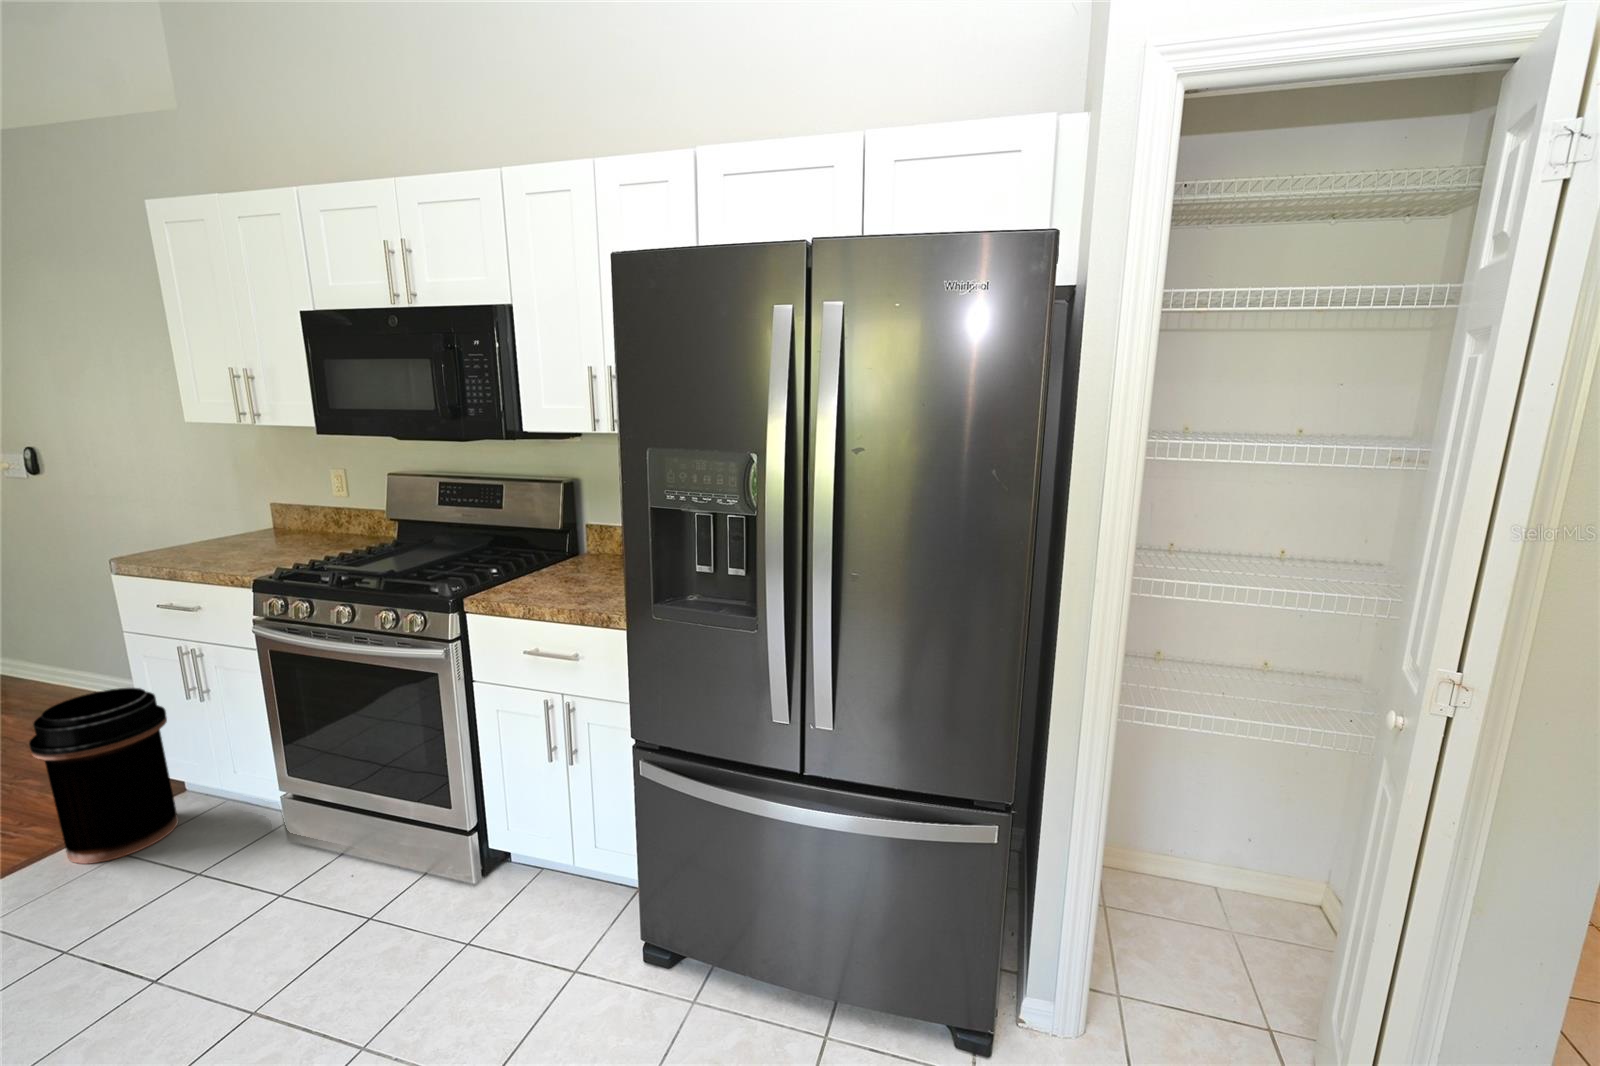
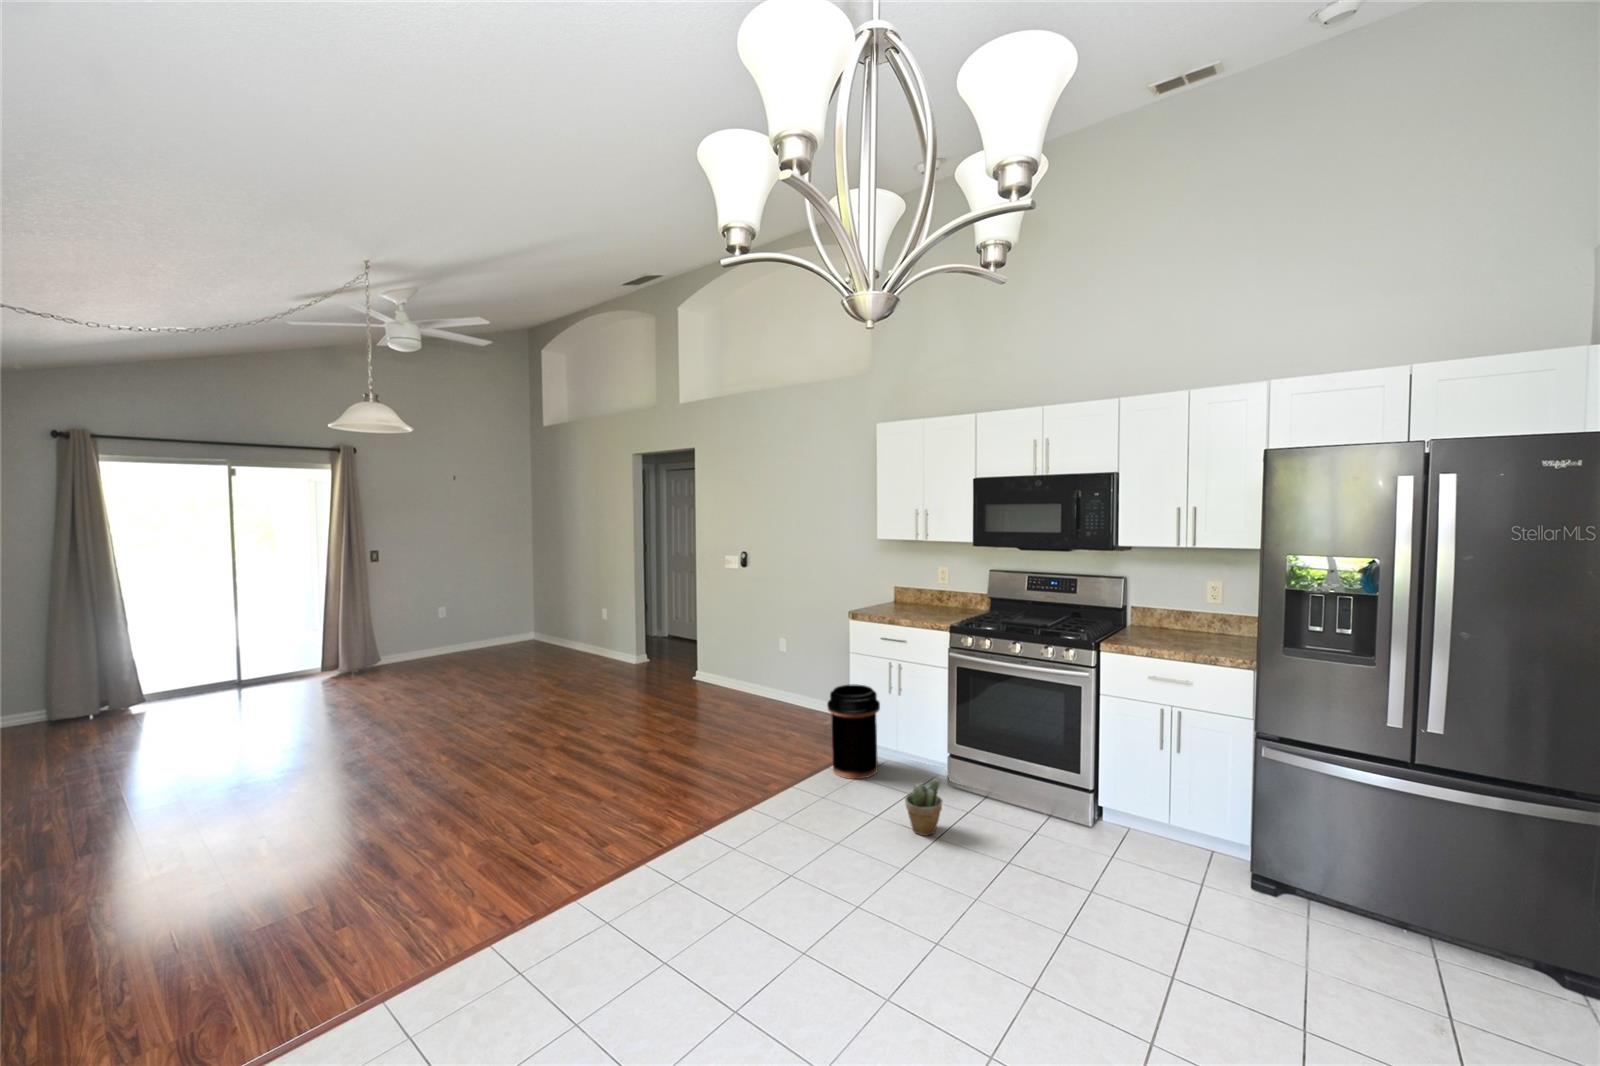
potted plant: none [66,876,164,988] -> present [905,779,942,836]

